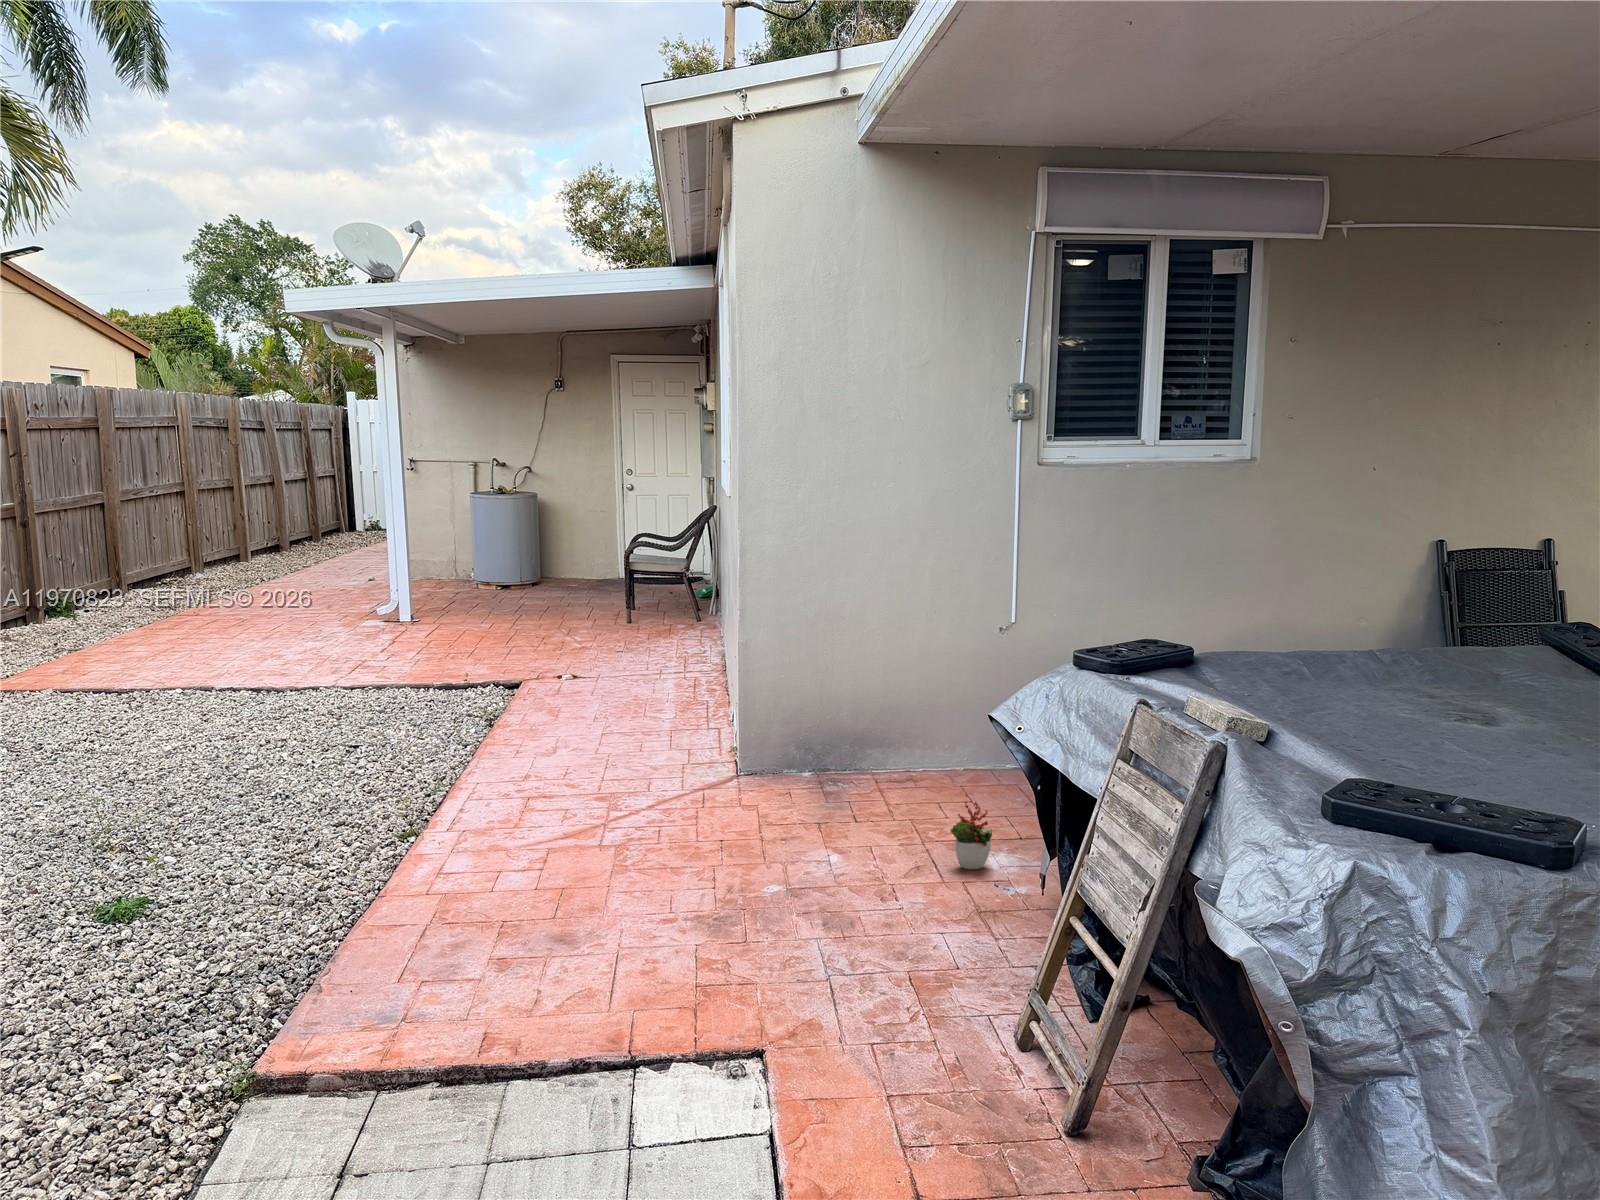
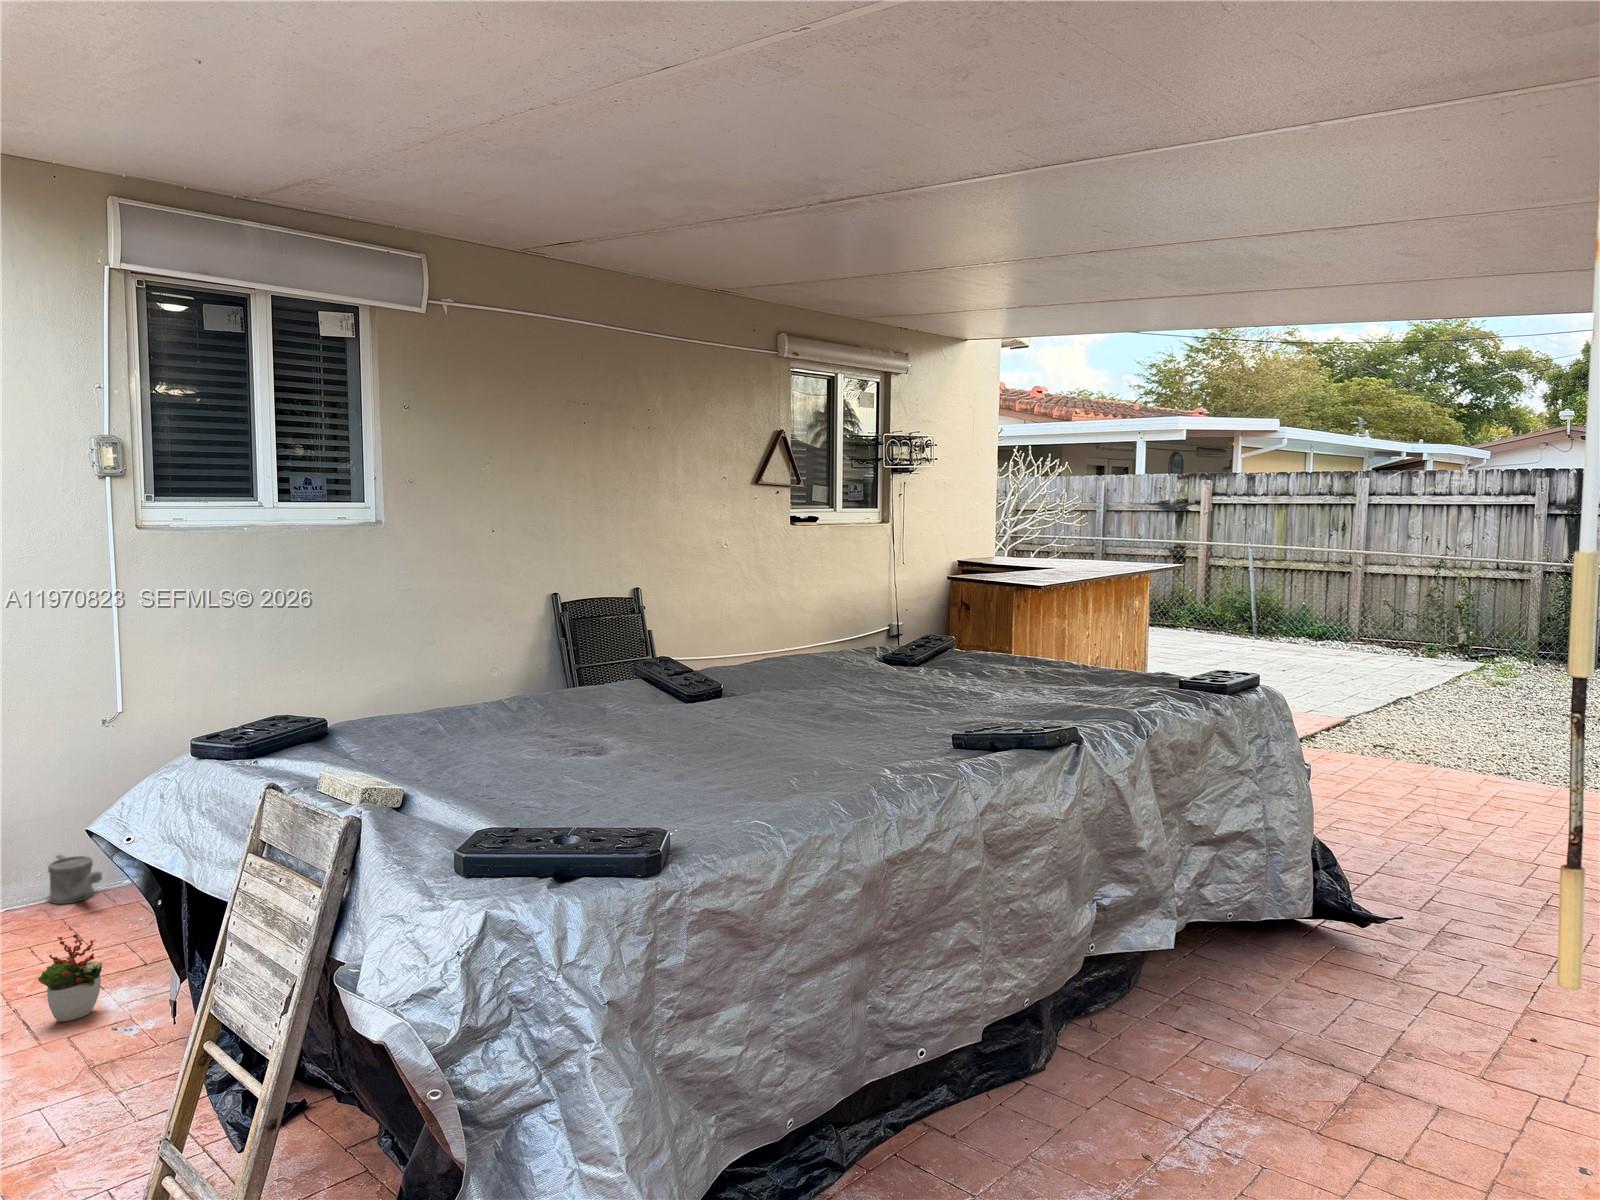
watering can: none [954,738,991,779] -> present [48,855,102,904]

